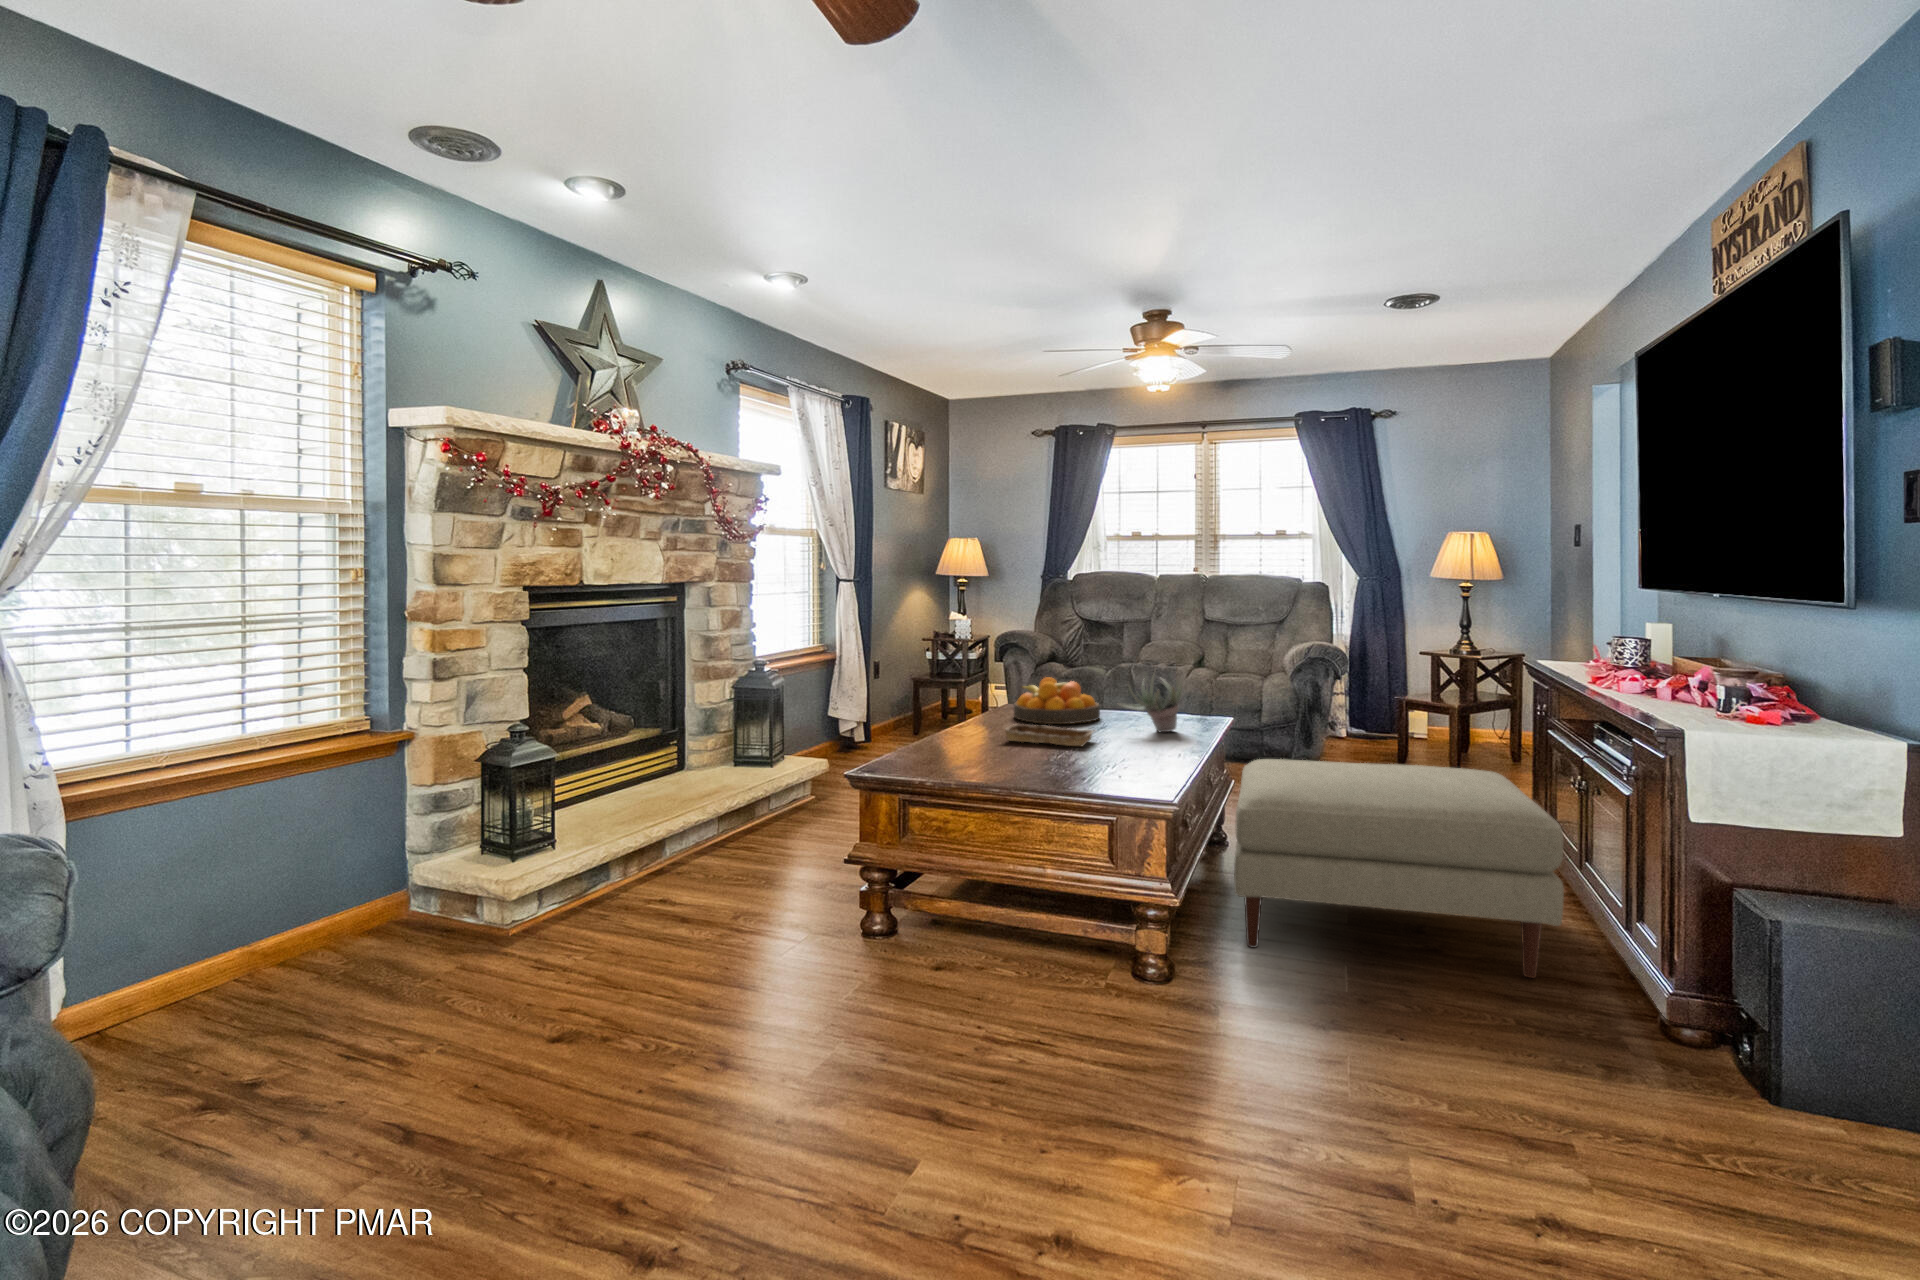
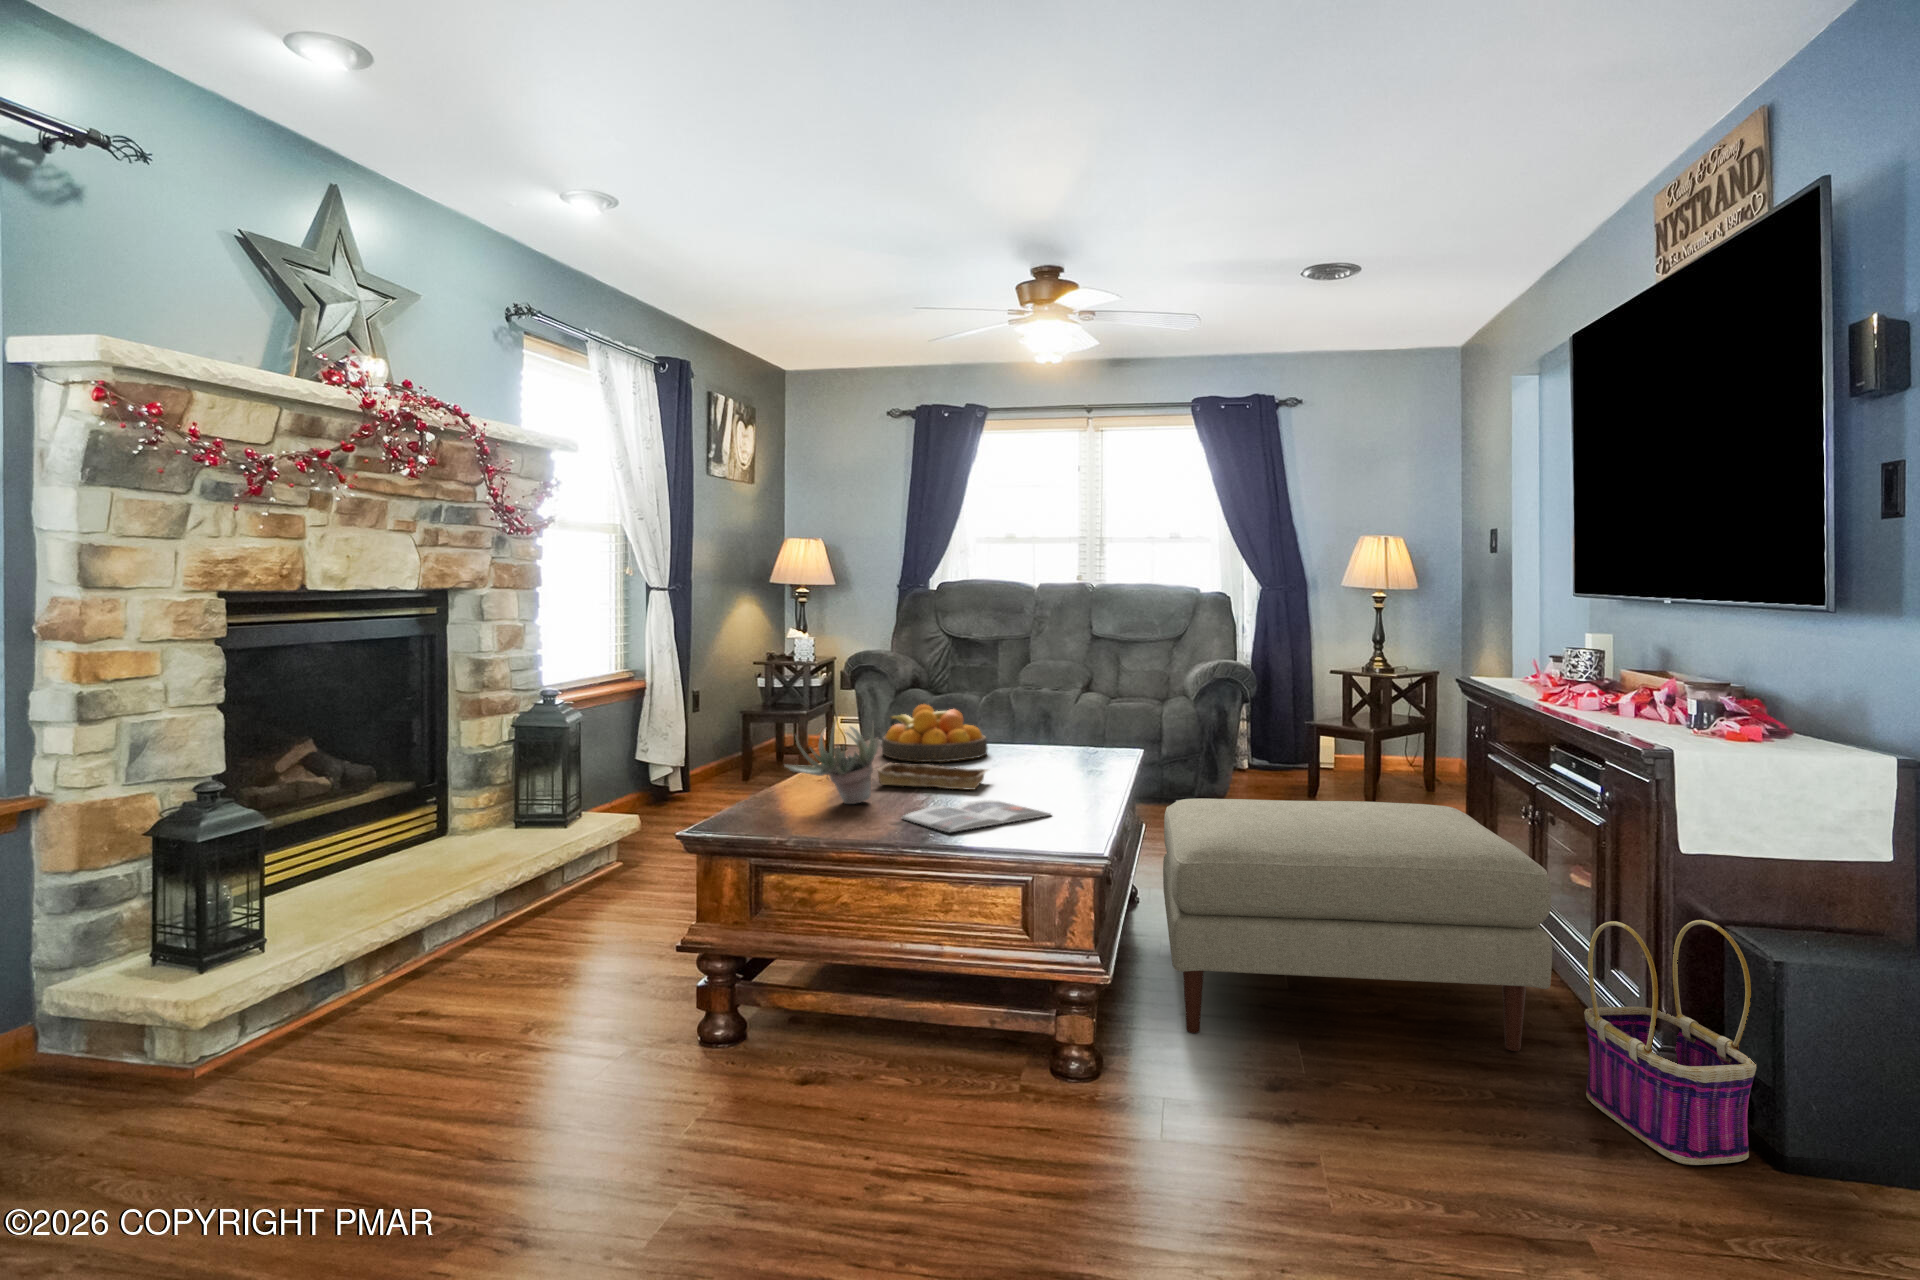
succulent plant: present [1119,674,1182,732] -> present [784,712,879,804]
magazine: none [1018,755,1141,778] -> present [901,800,1051,833]
basket: none [1585,869,1727,1074] -> present [1584,920,1757,1165]

